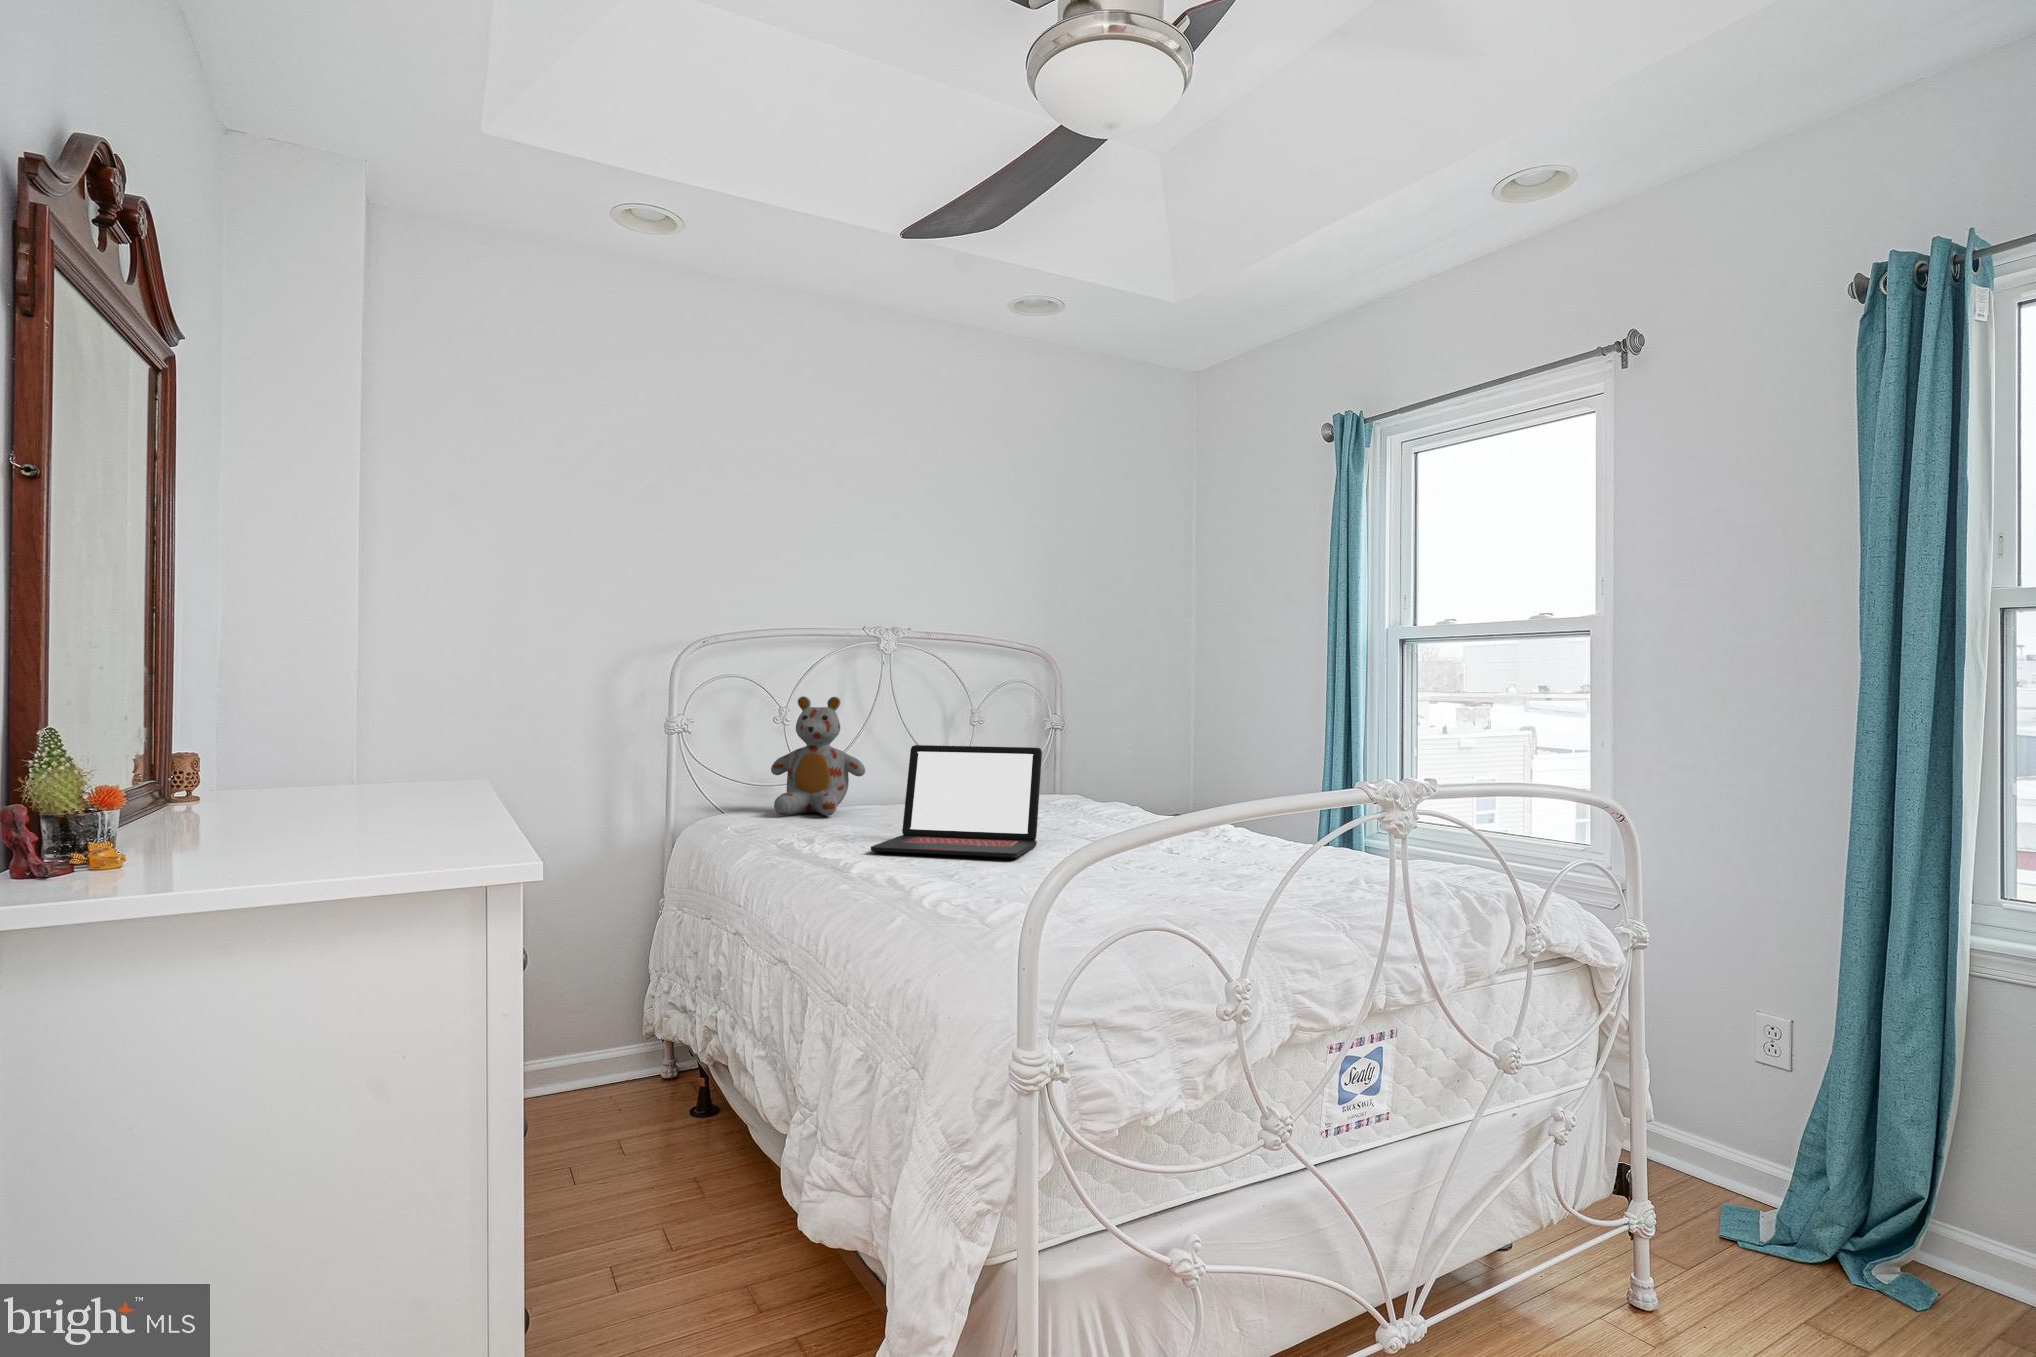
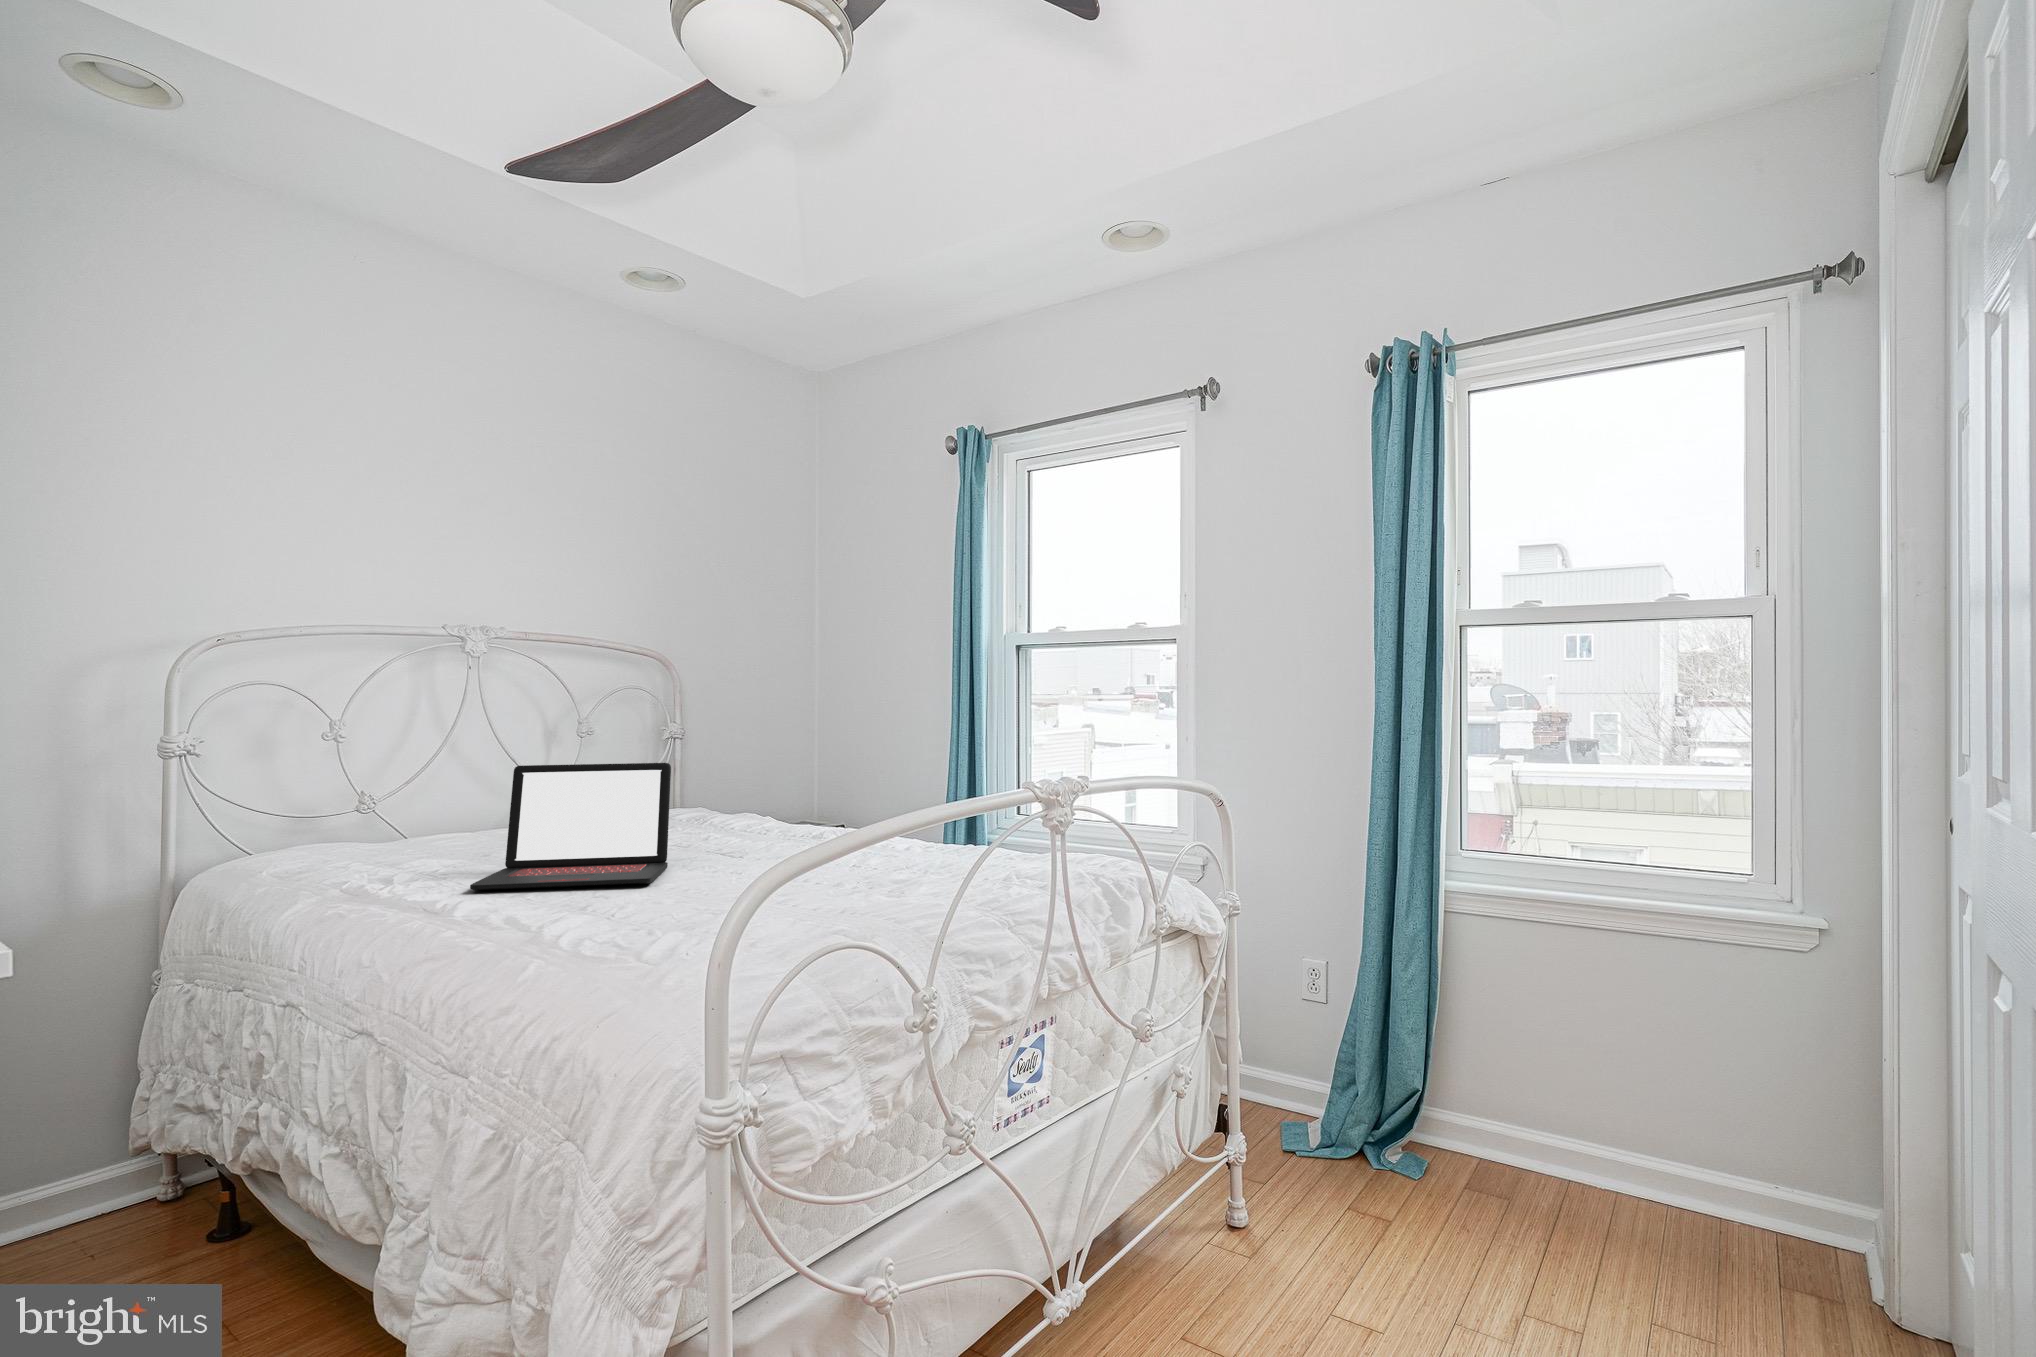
stuffed bear: present [771,696,865,816] -> none [320,713,448,855]

